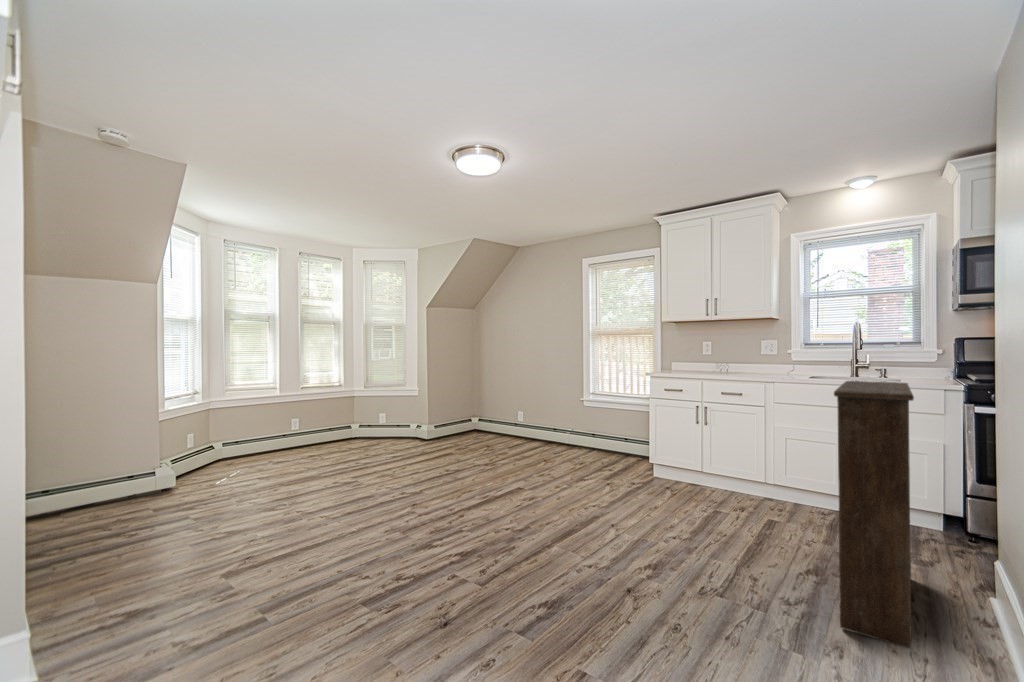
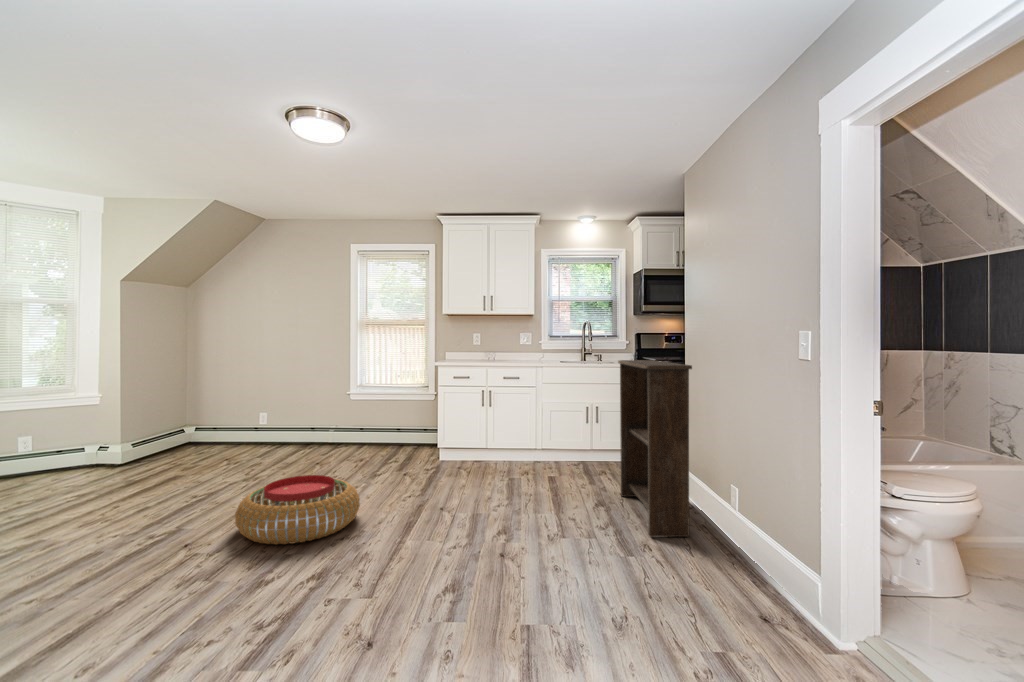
pouf: none [439,468,537,525] -> present [235,475,360,544]

